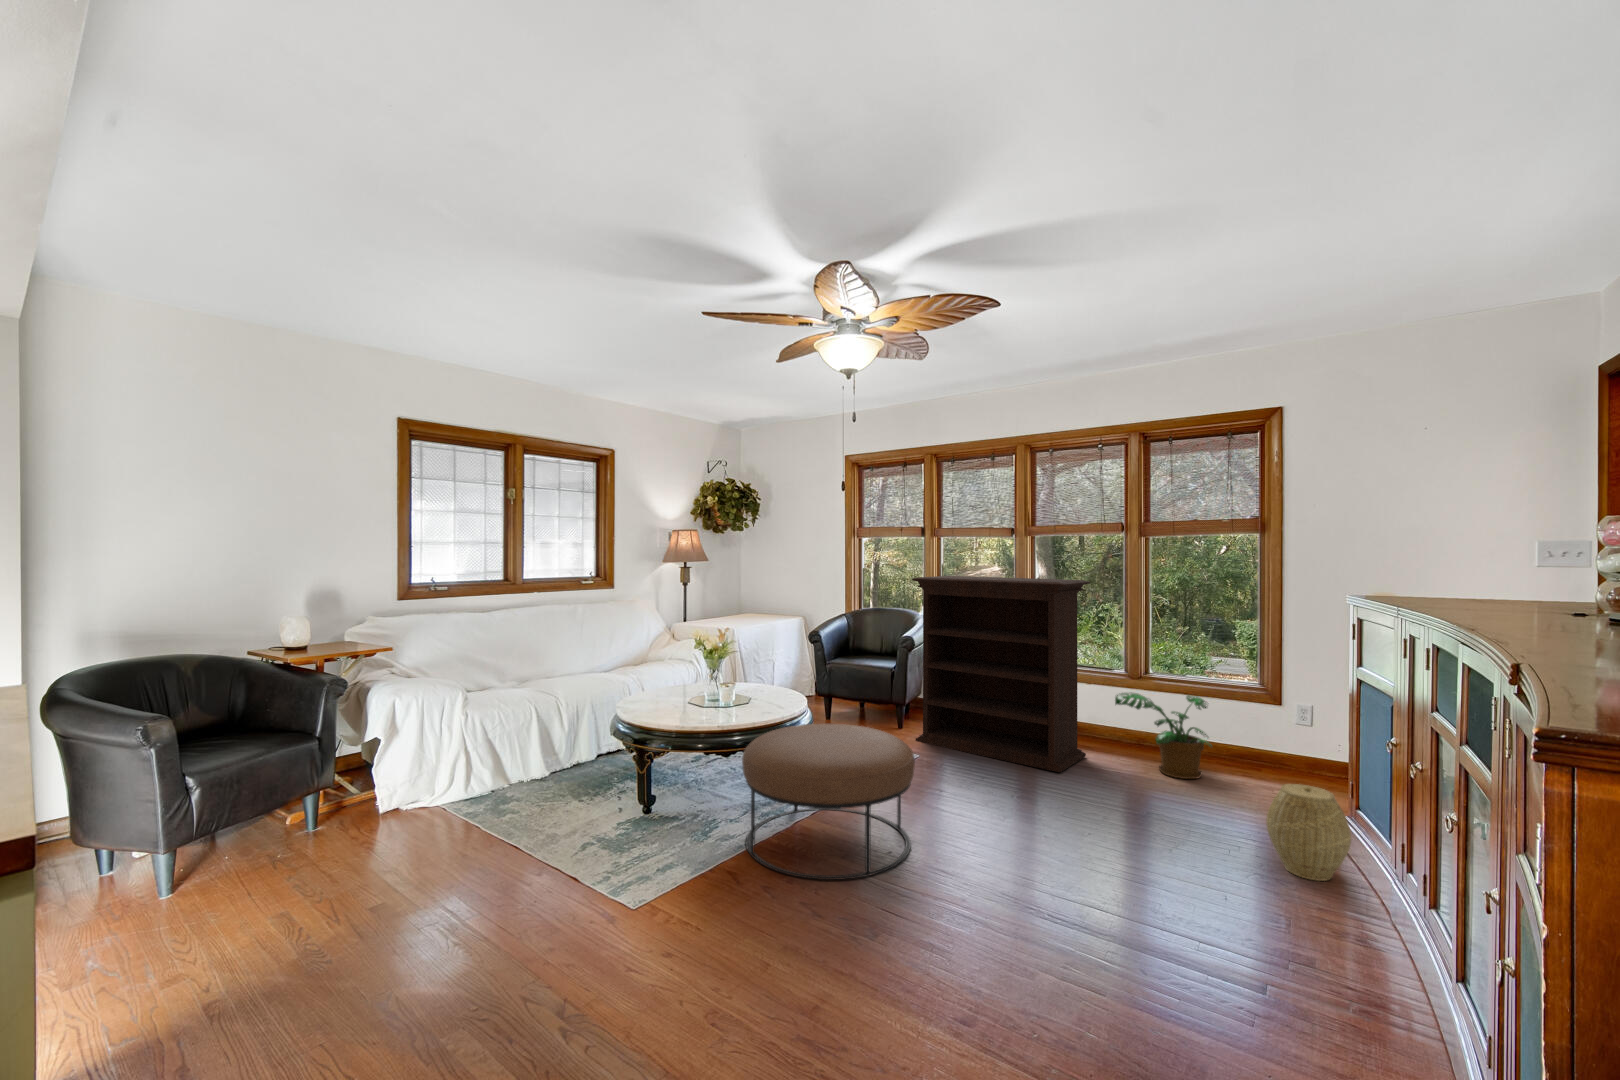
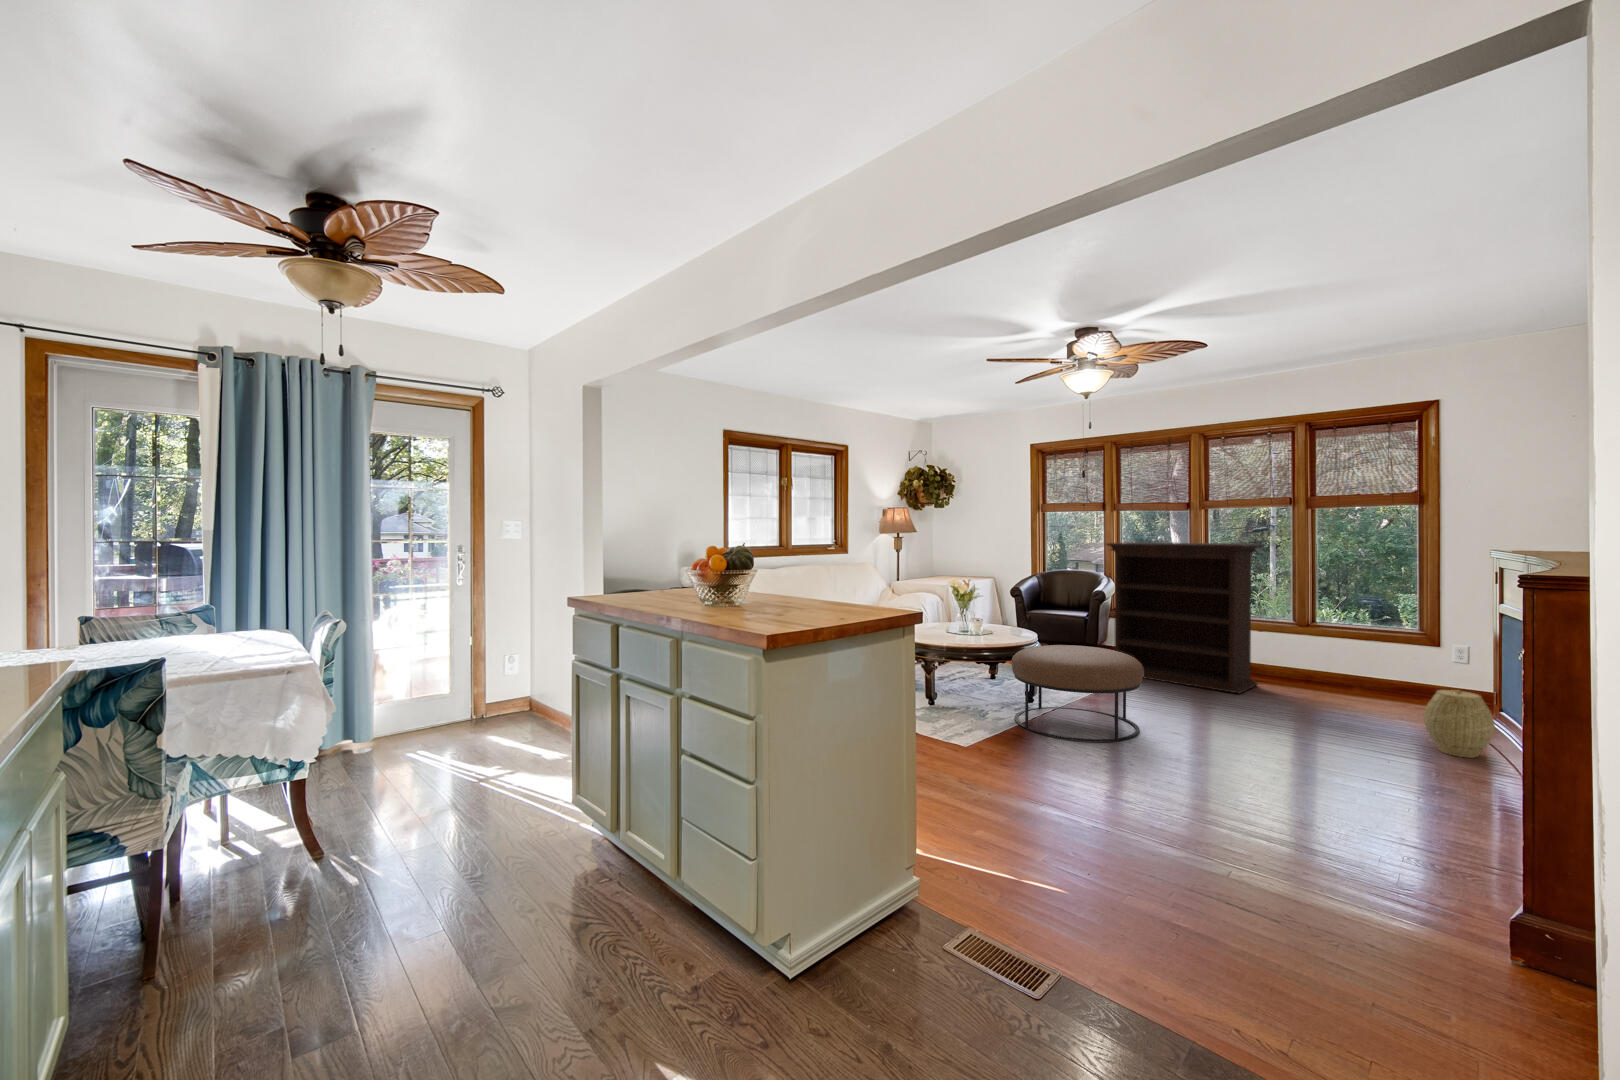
potted plant: present [1115,692,1212,779] -> none [1286,633,1373,701]

